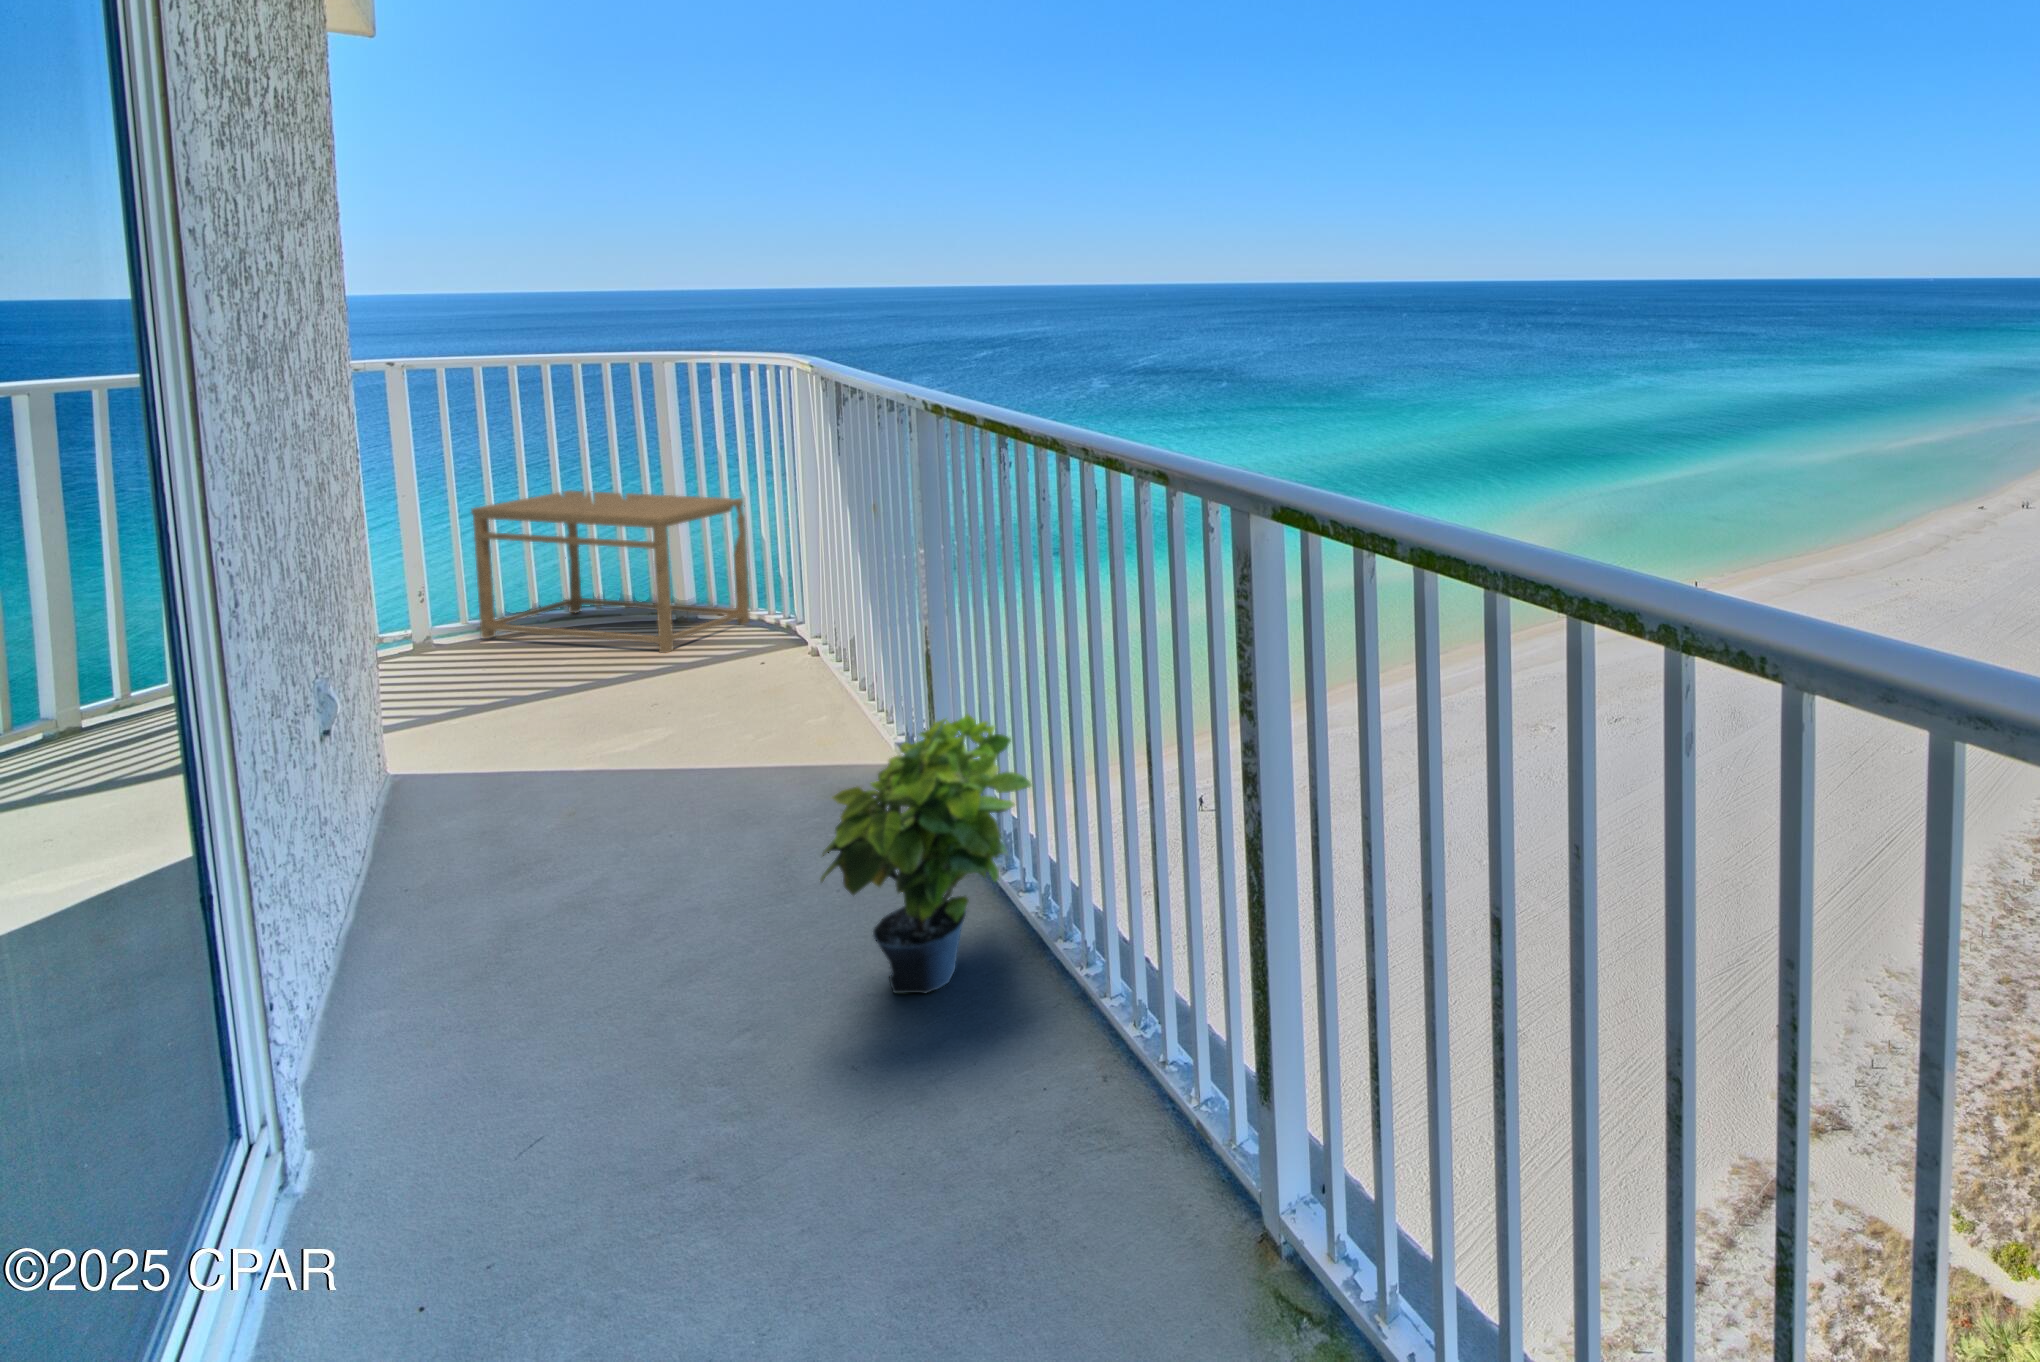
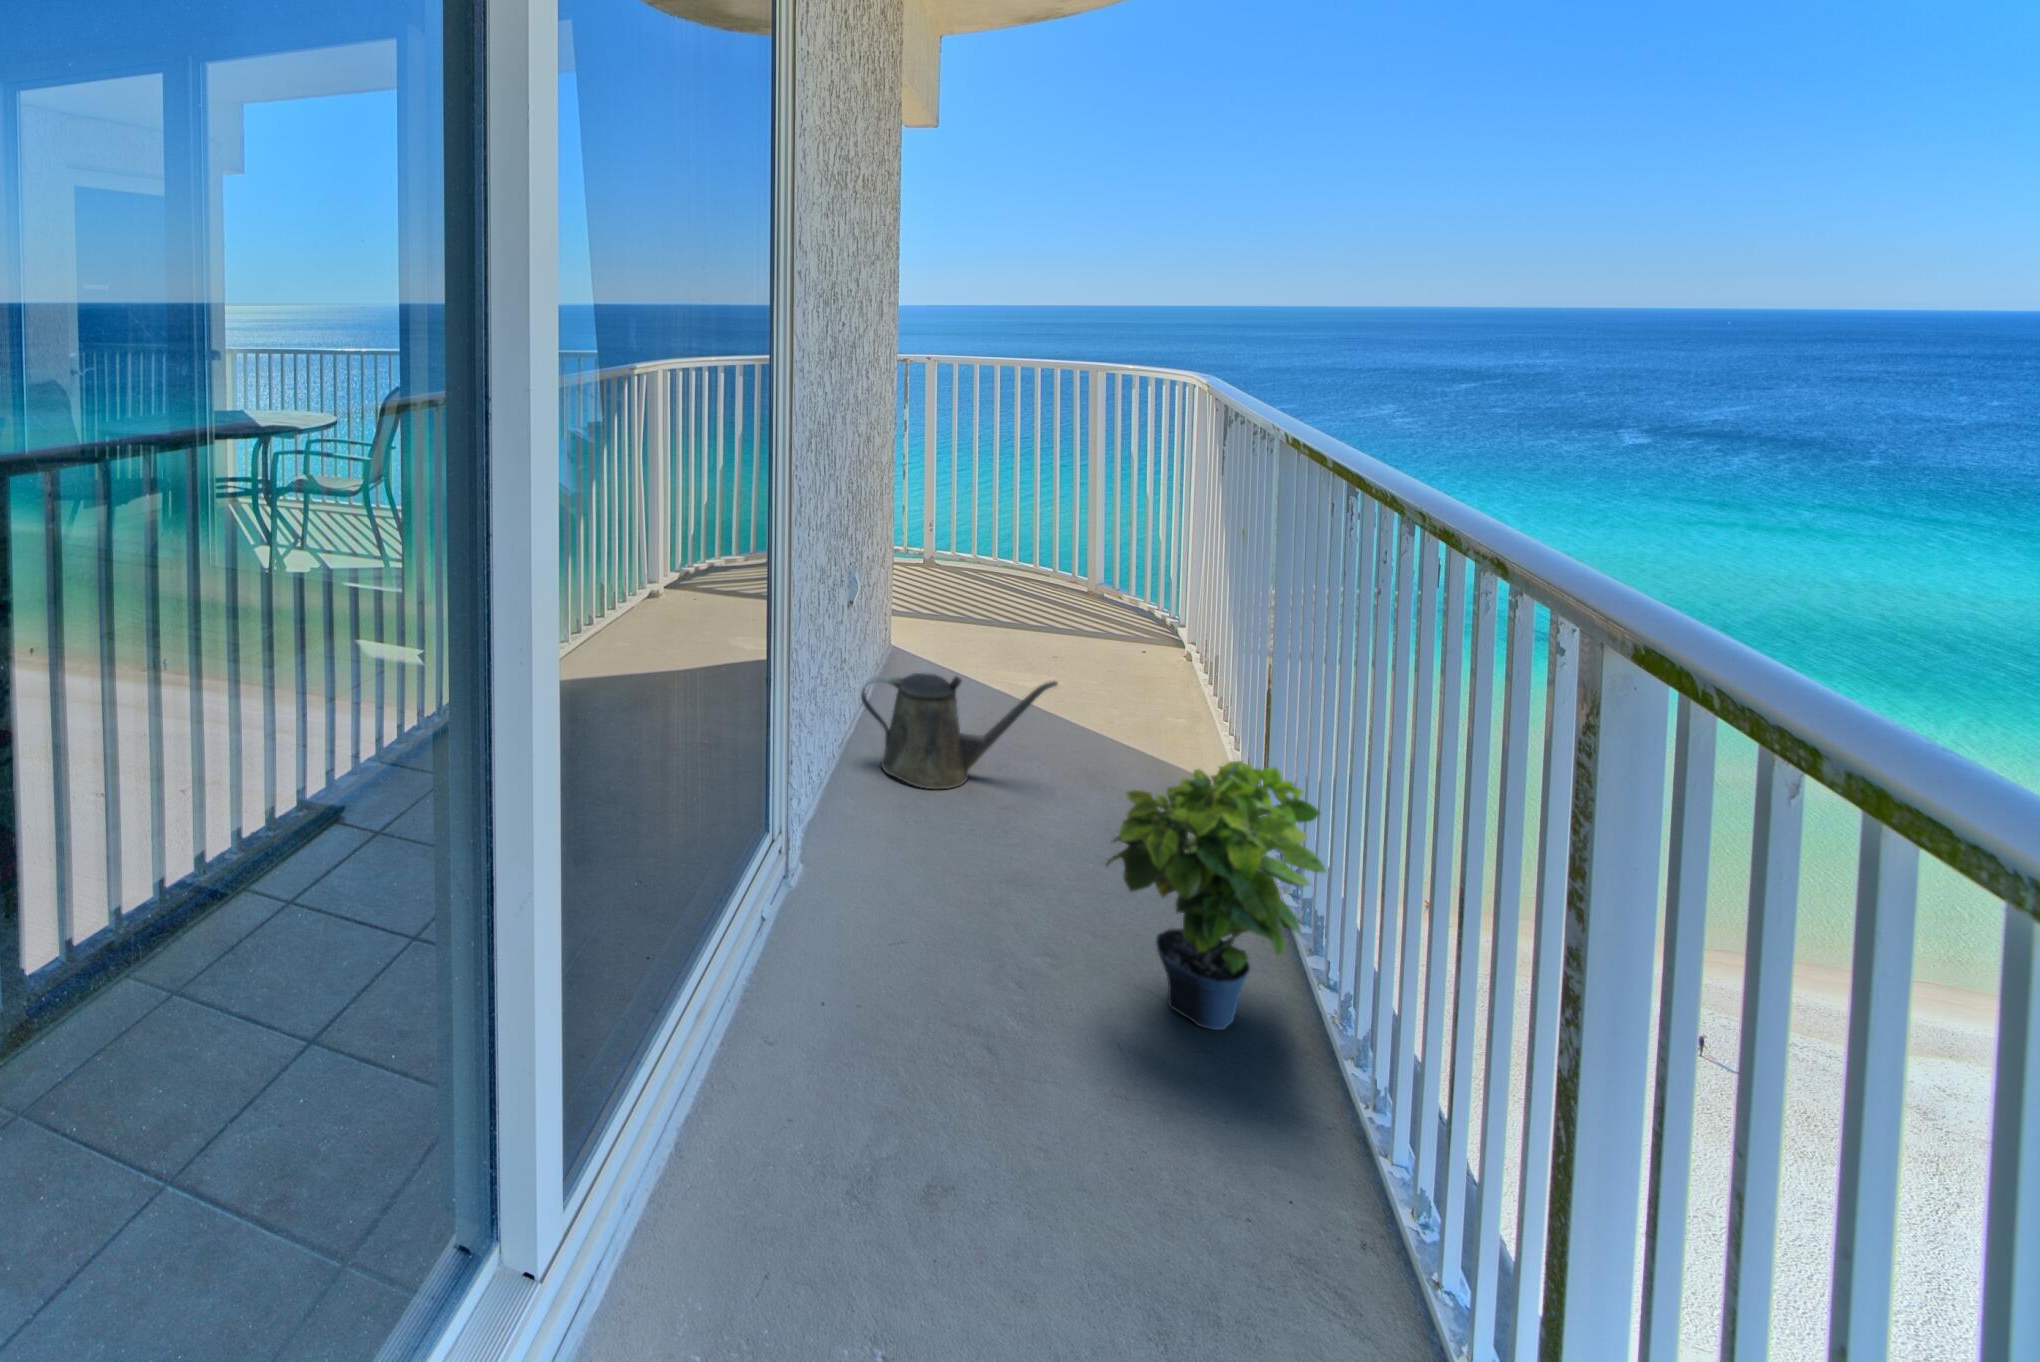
side table: present [471,491,750,653] -> none [962,469,1149,618]
watering can: none [375,721,695,935] -> present [861,673,1058,789]

